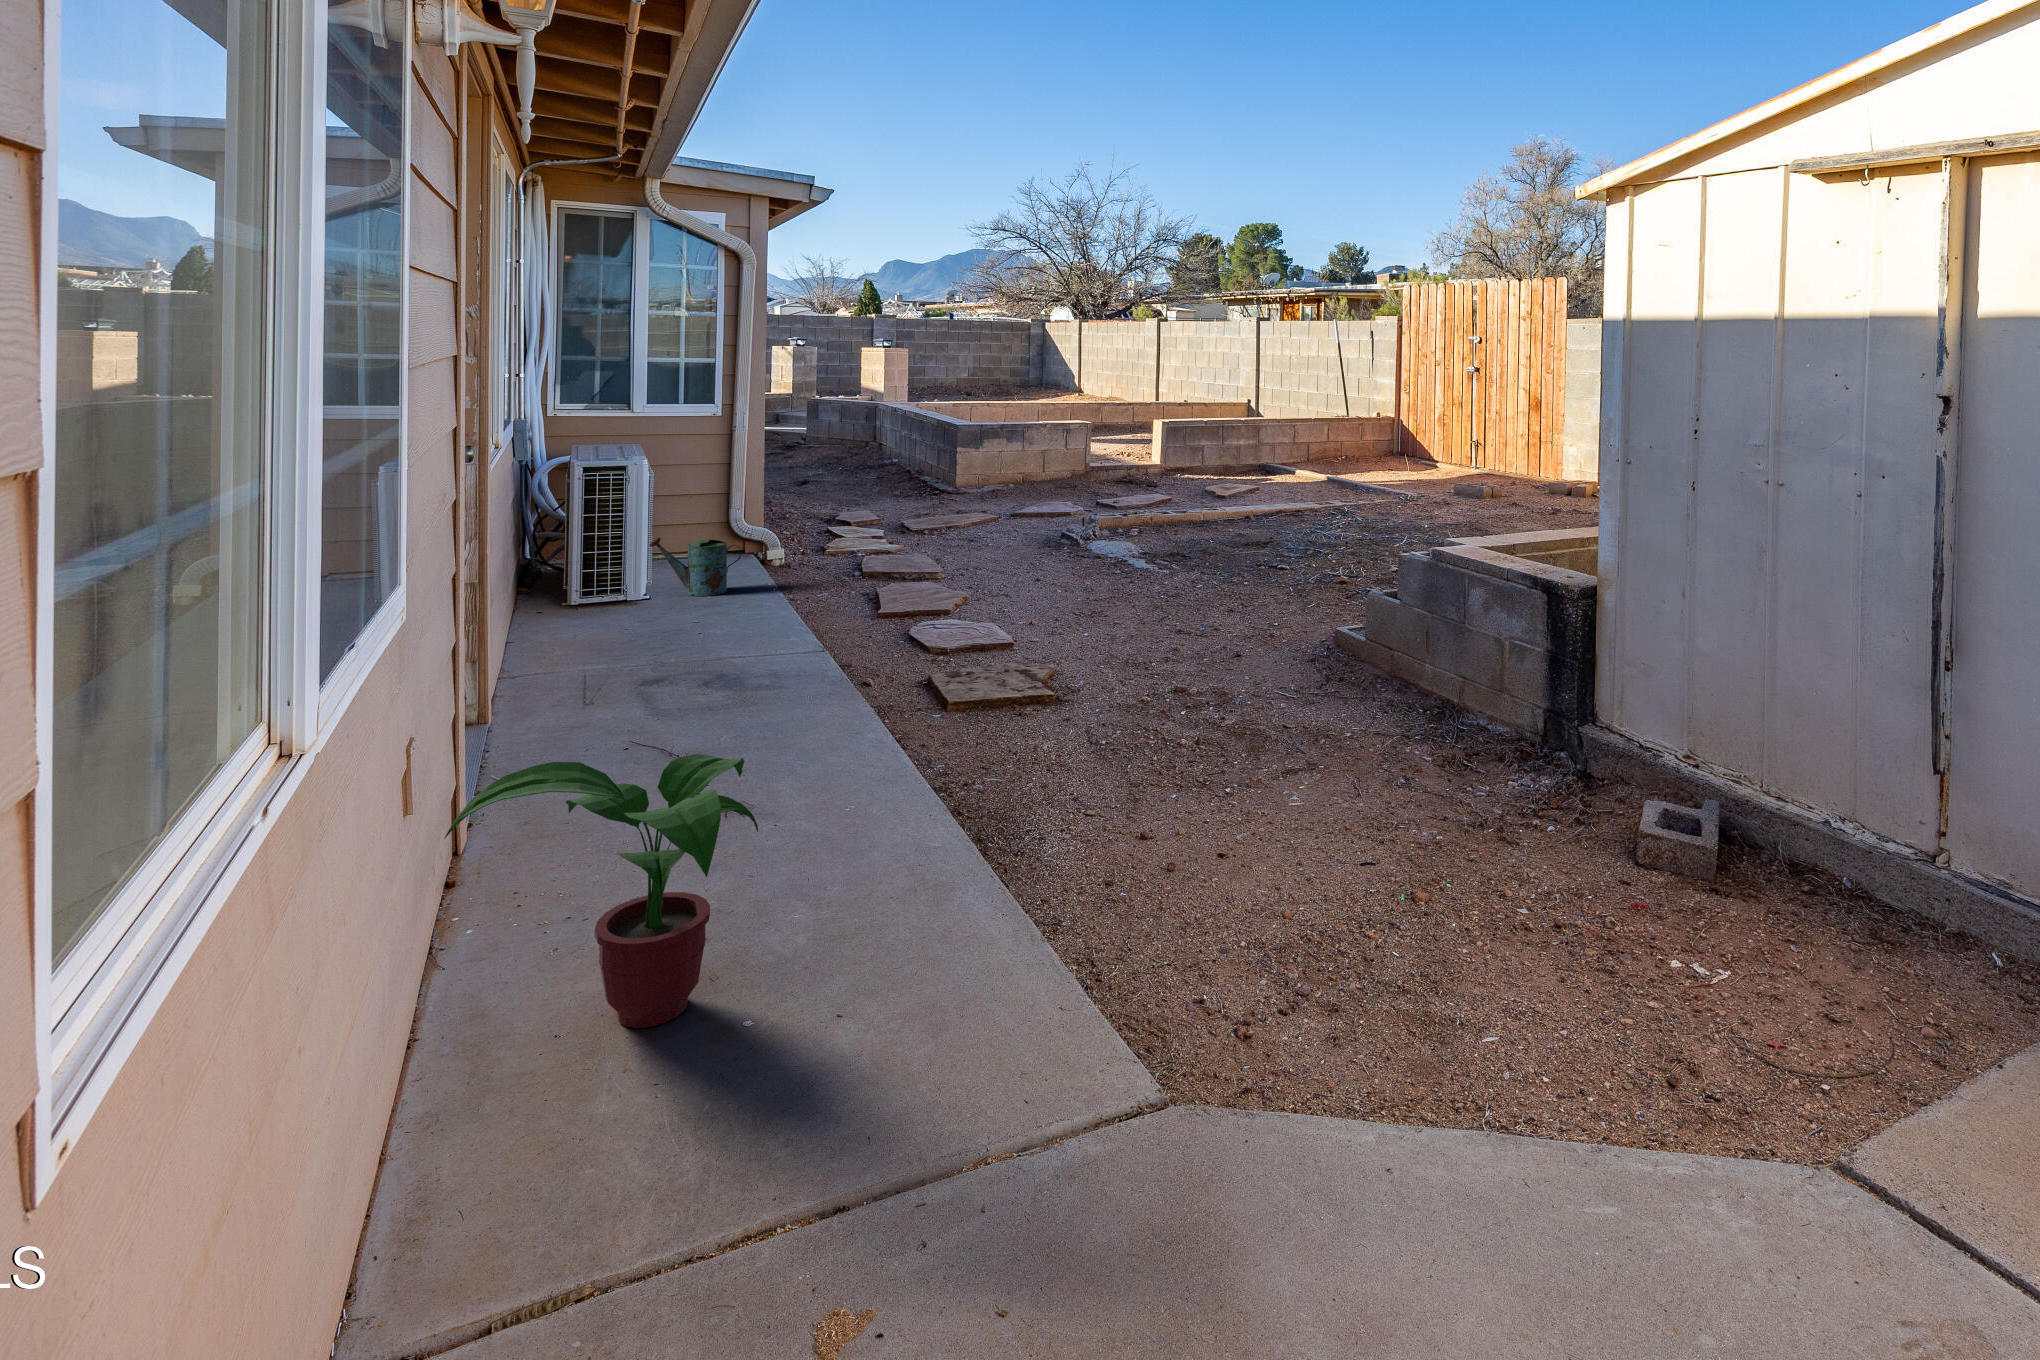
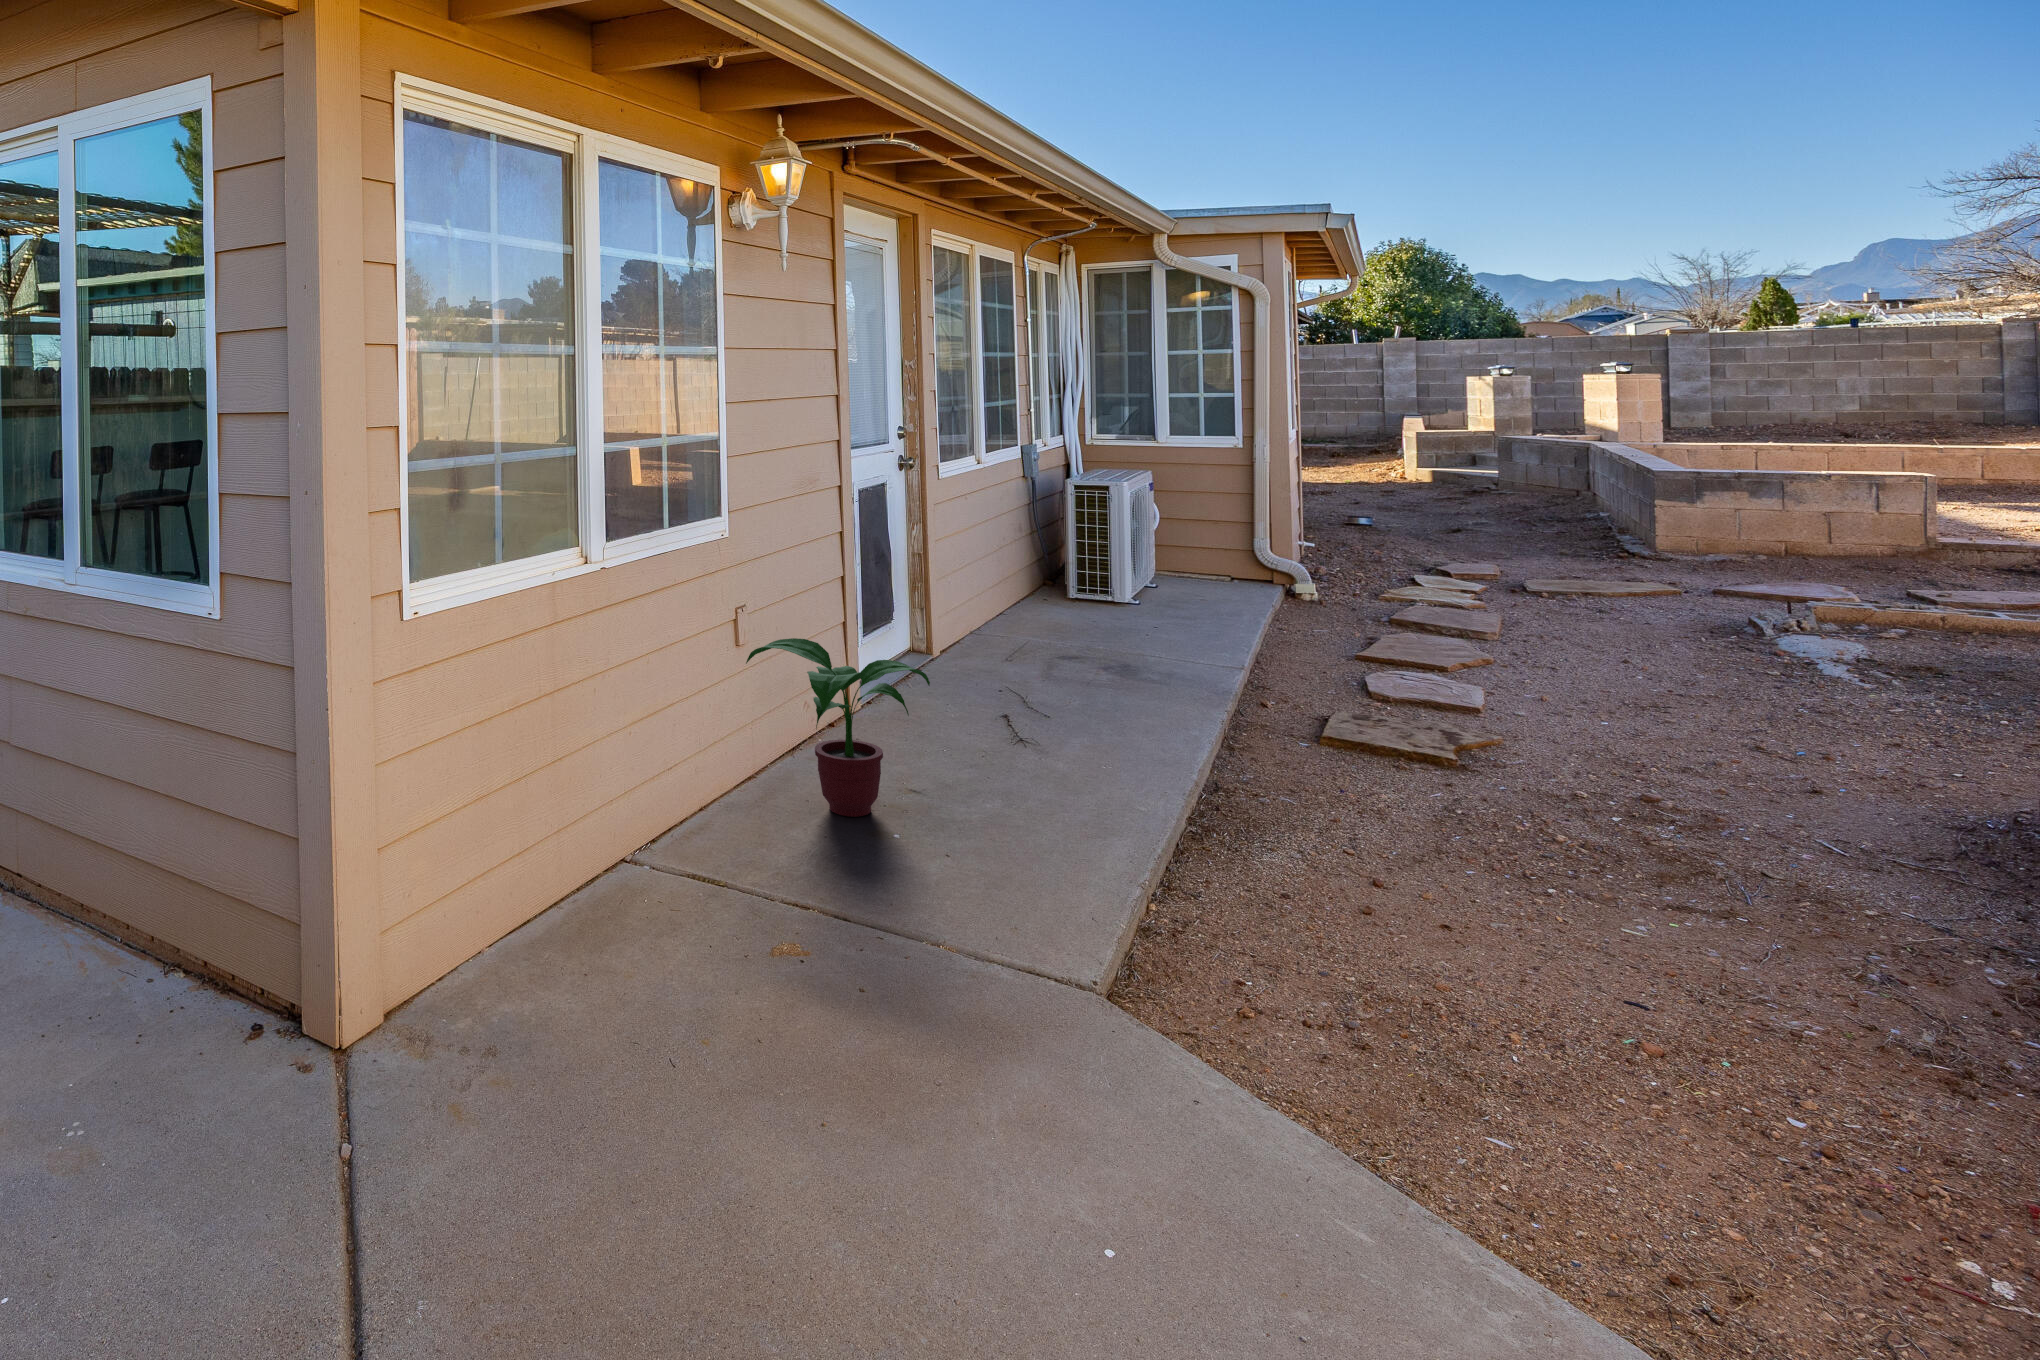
watering can: present [649,537,741,596] -> none [1141,552,1228,611]

